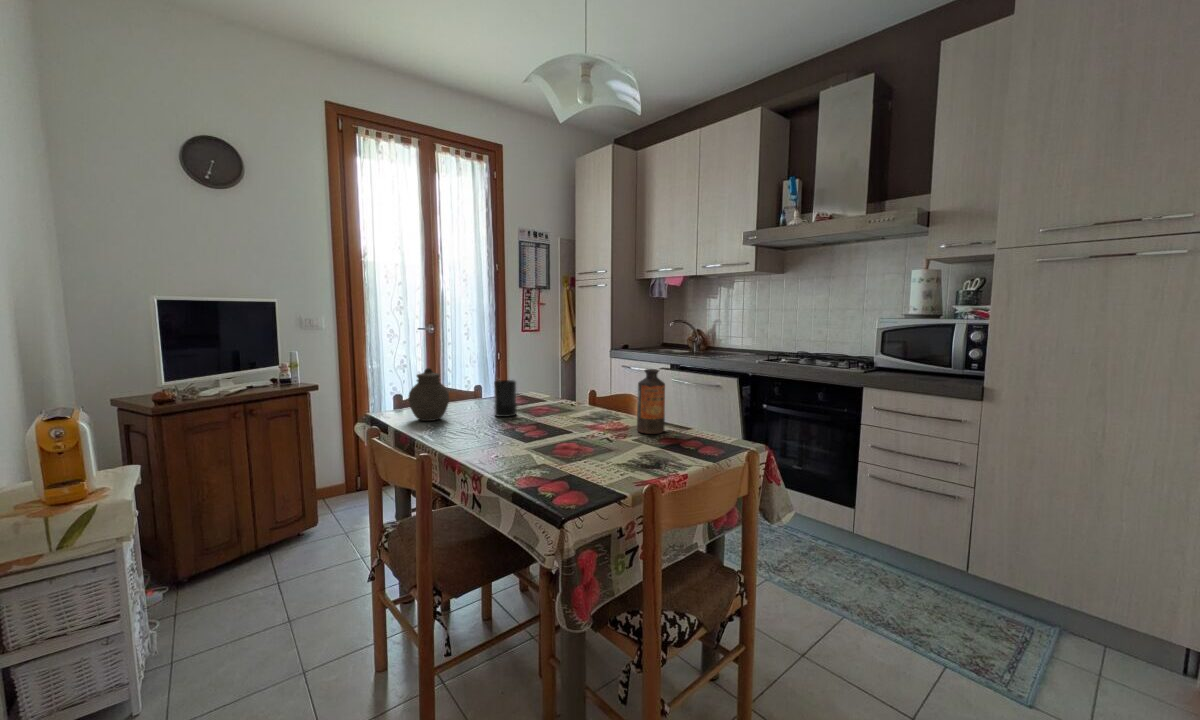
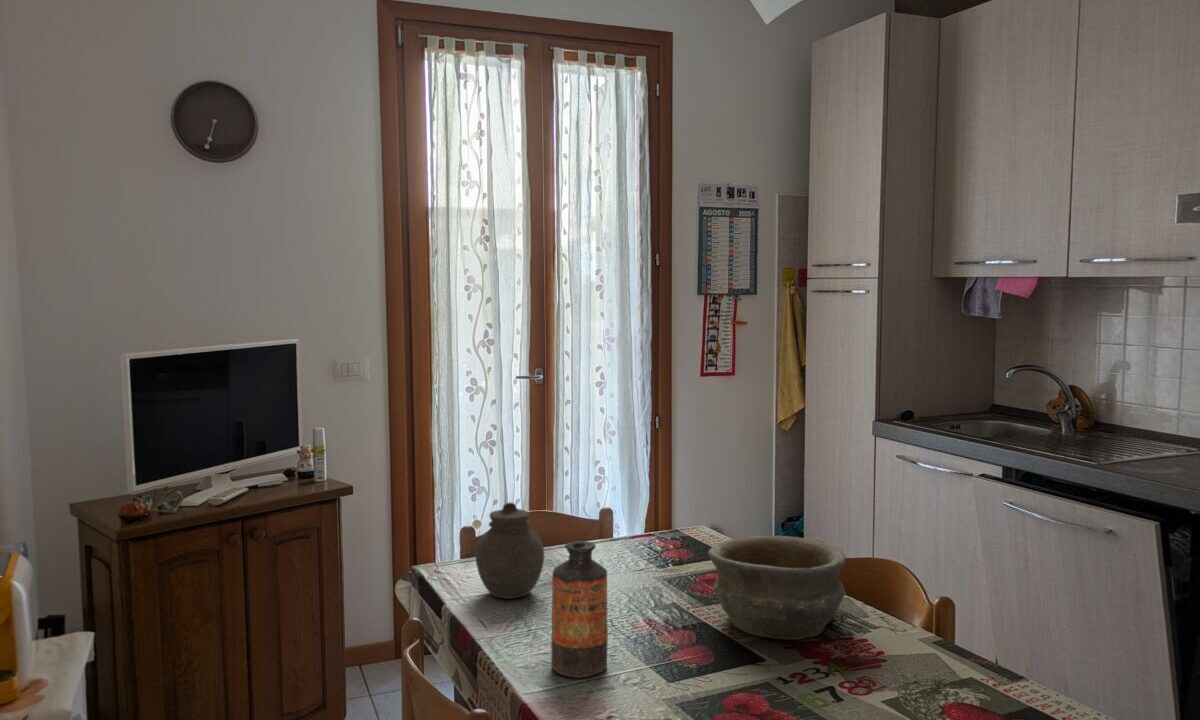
bottle: present [637,369,665,434] -> present [551,541,608,678]
candle: present [494,380,517,417] -> none [621,521,666,599]
bowl: none [541,380,609,424] -> present [708,536,846,639]

